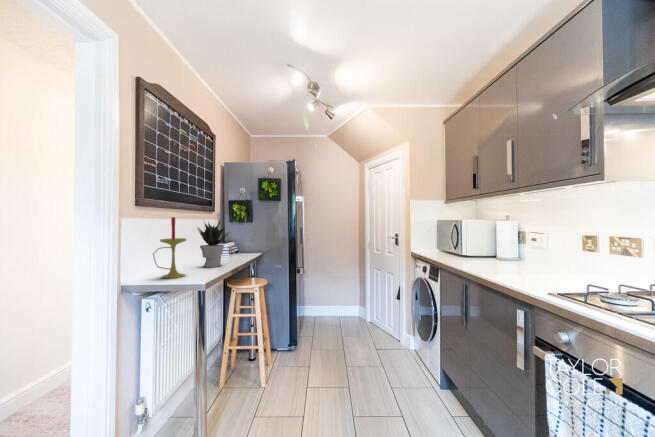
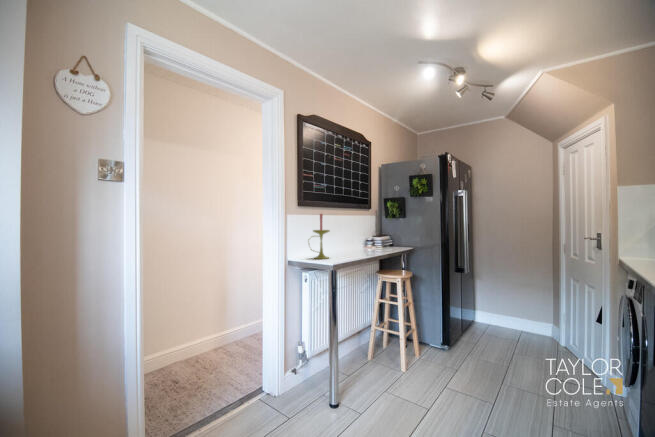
potted plant: present [198,222,228,267] -> none [344,216,371,255]

